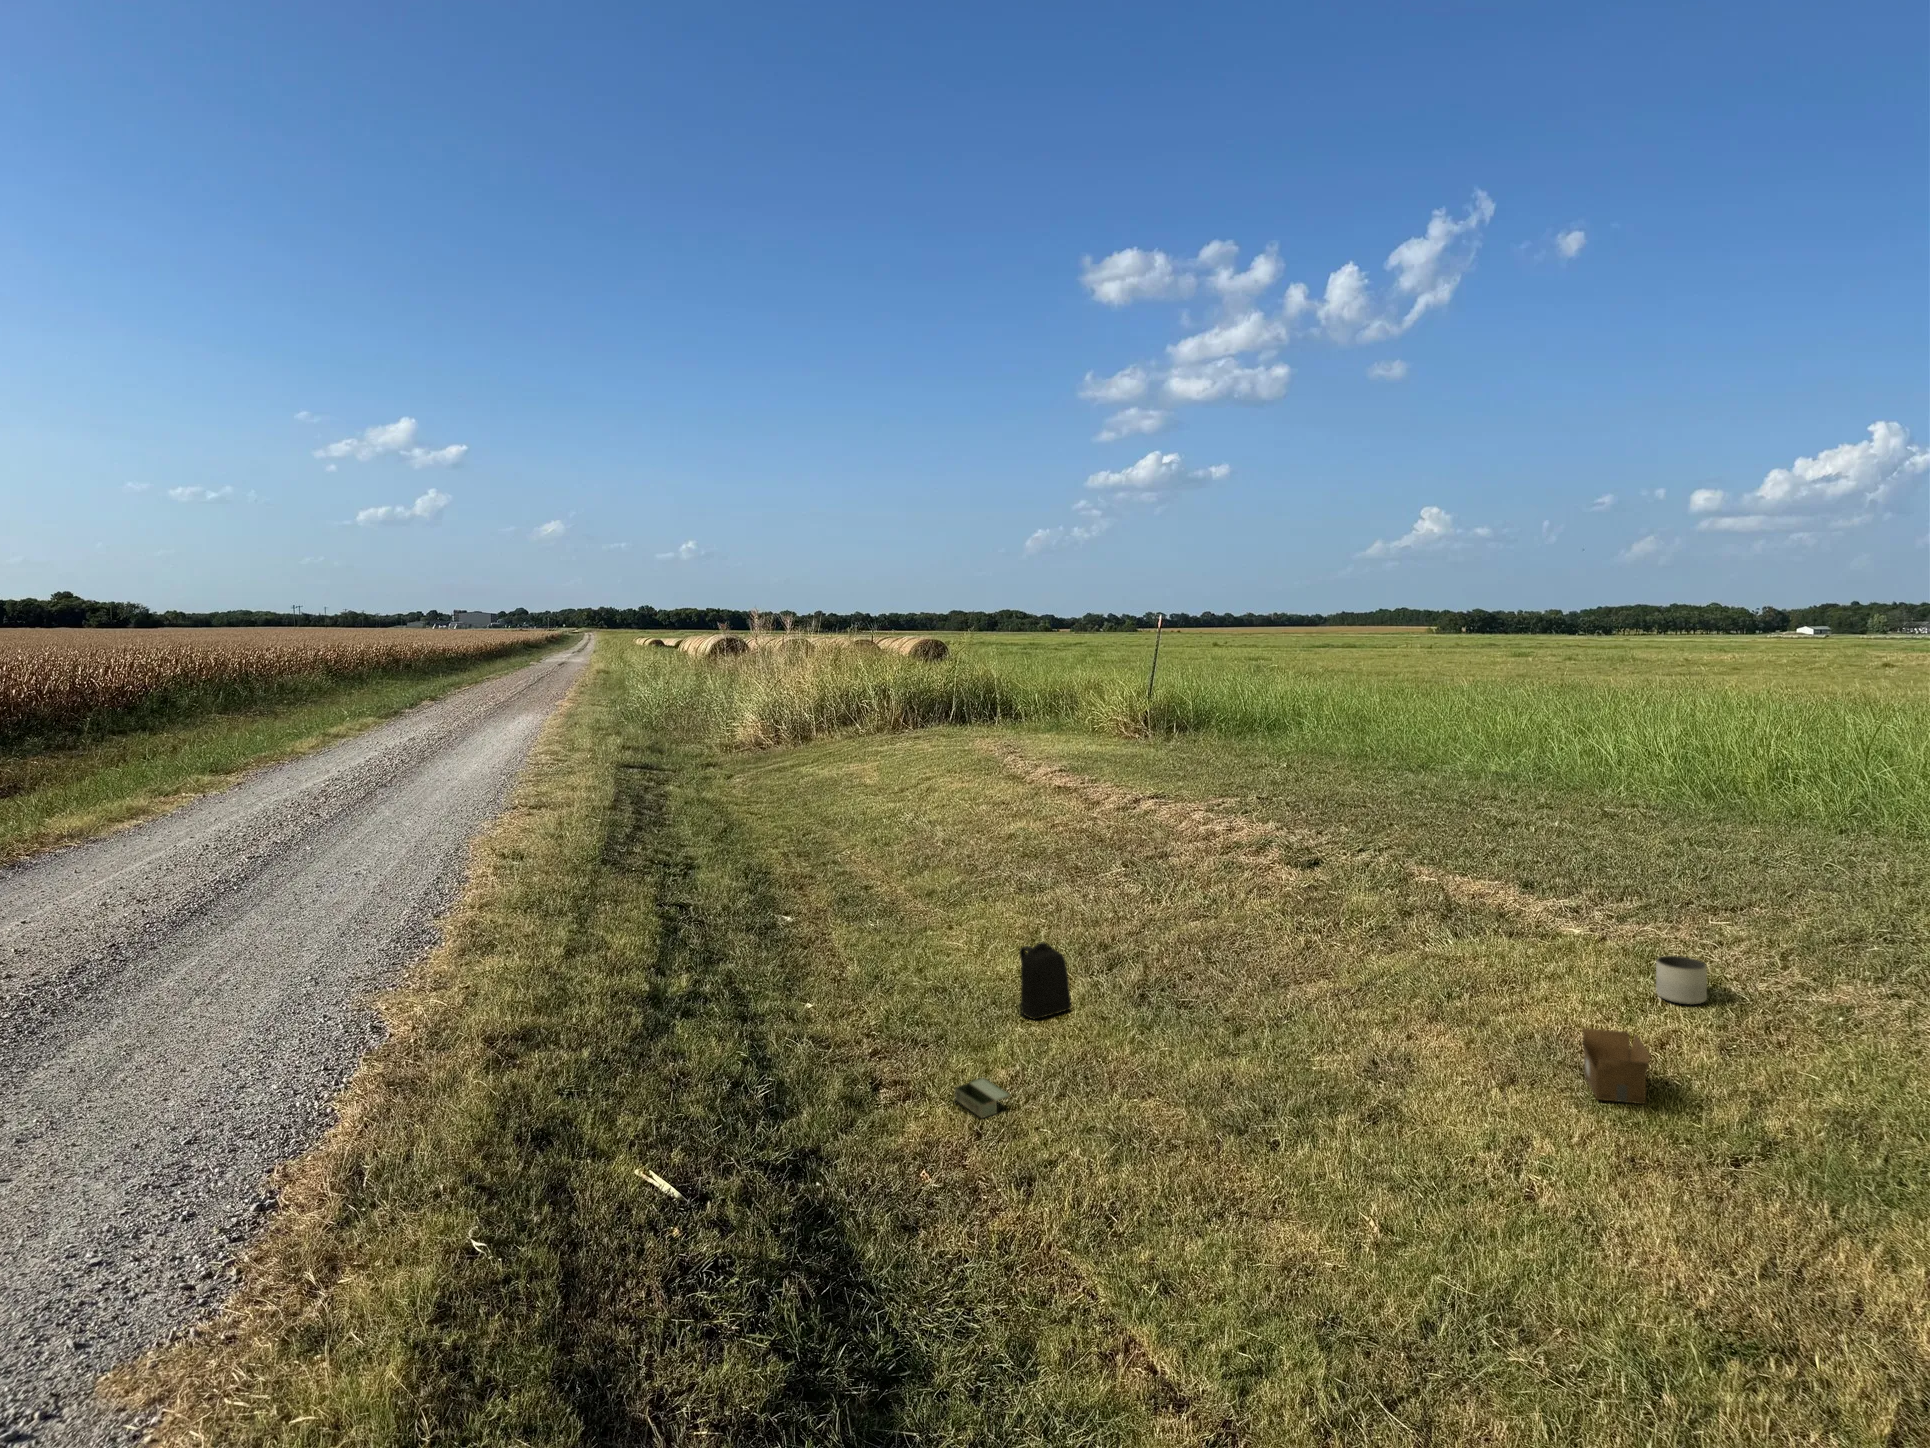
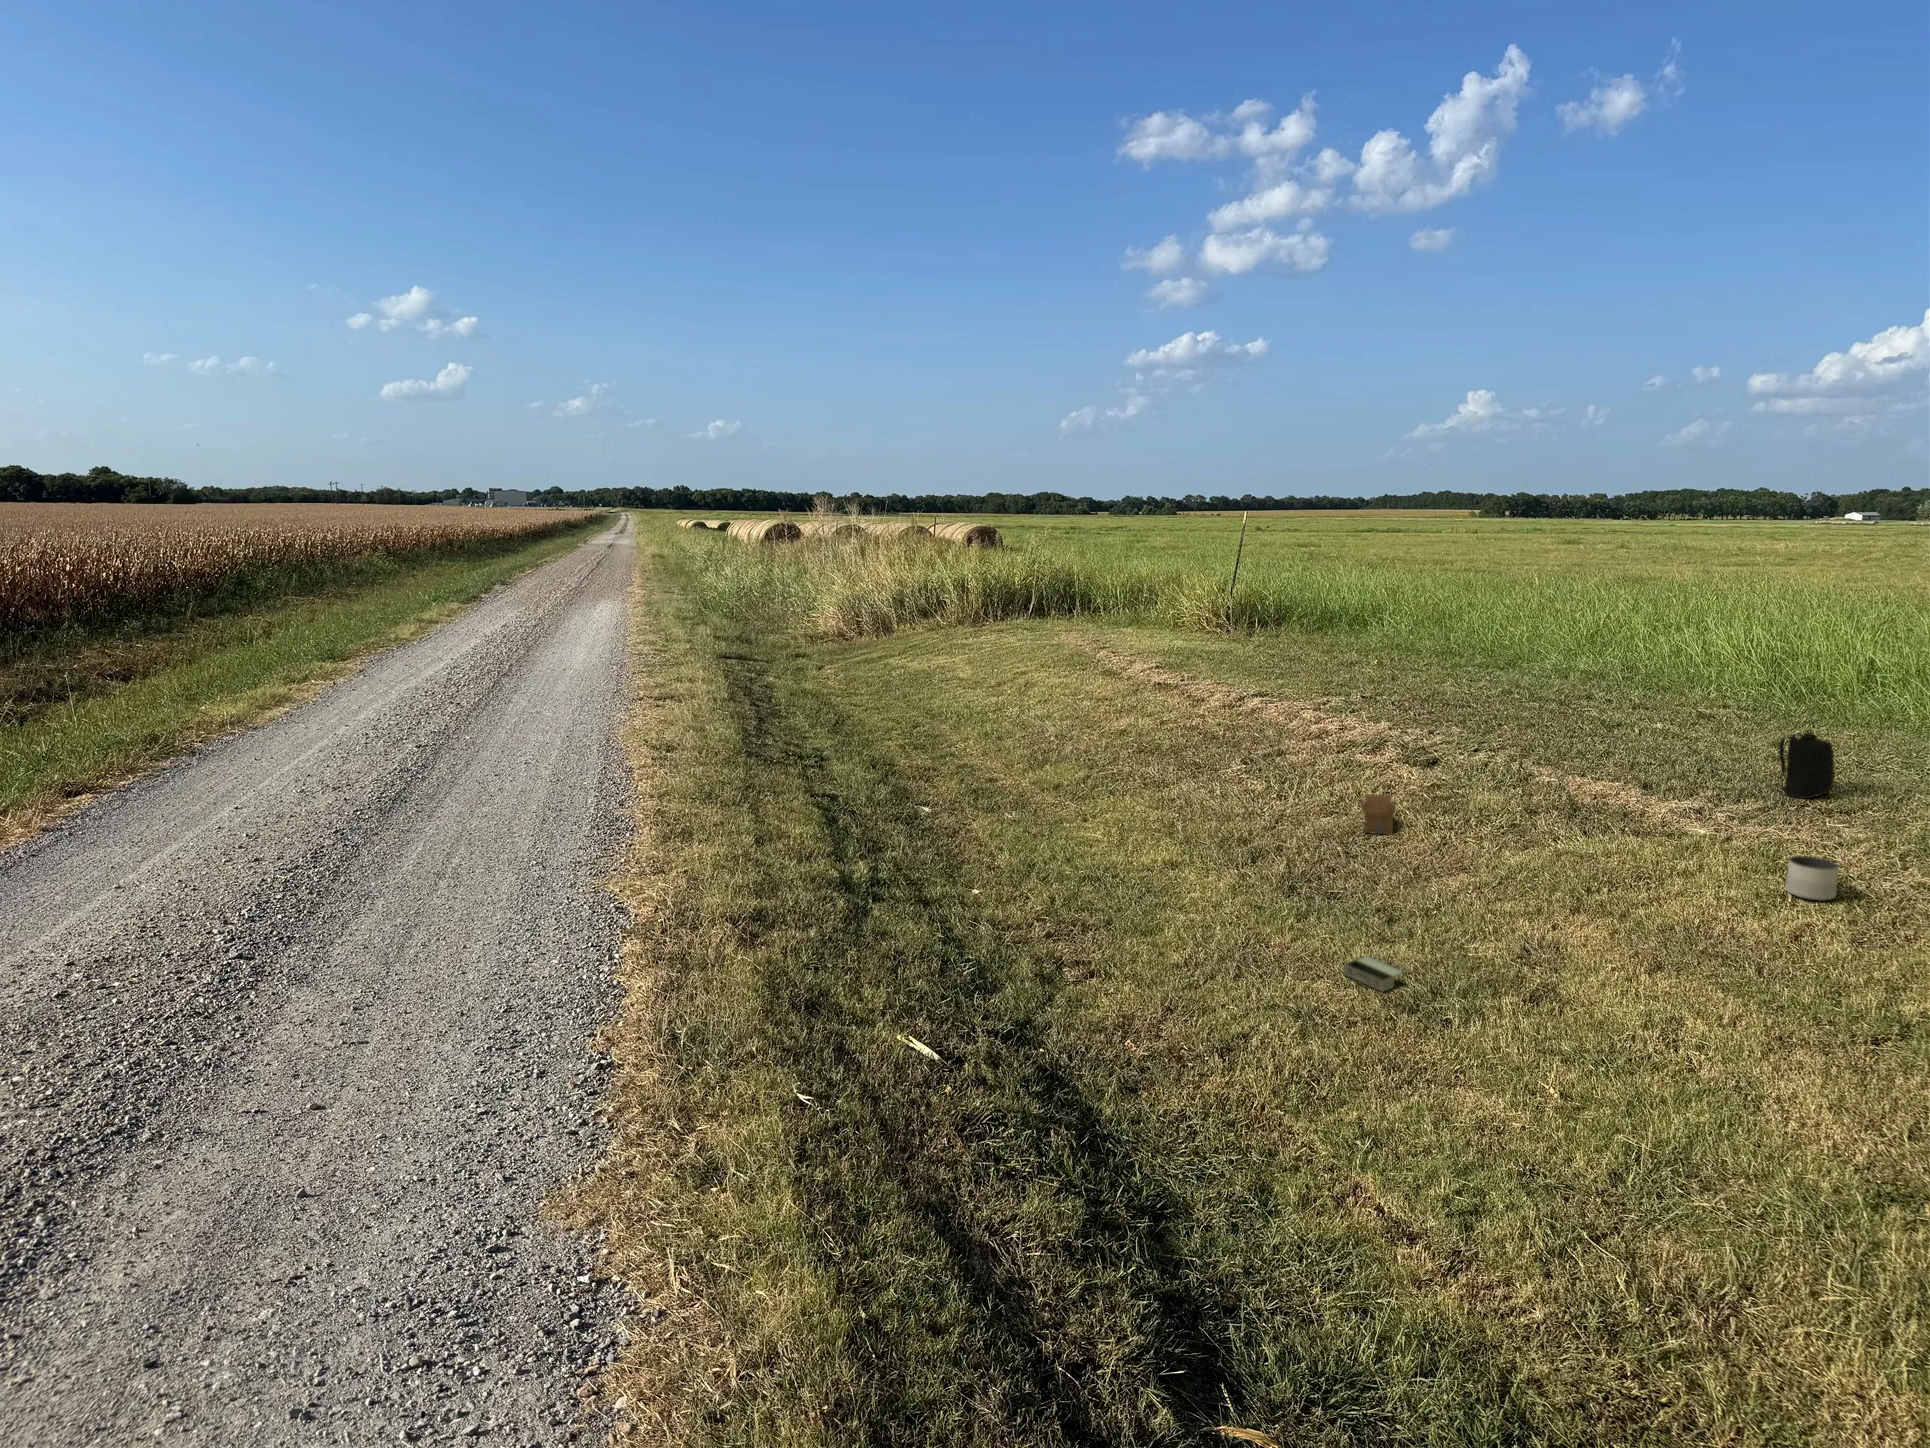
backpack: present [1019,942,1071,1019] -> present [1774,733,1834,799]
cardboard box: present [1582,1028,1651,1104] -> present [1360,794,1396,835]
toolbox: present [954,1078,1010,1118] -> present [1344,956,1404,992]

